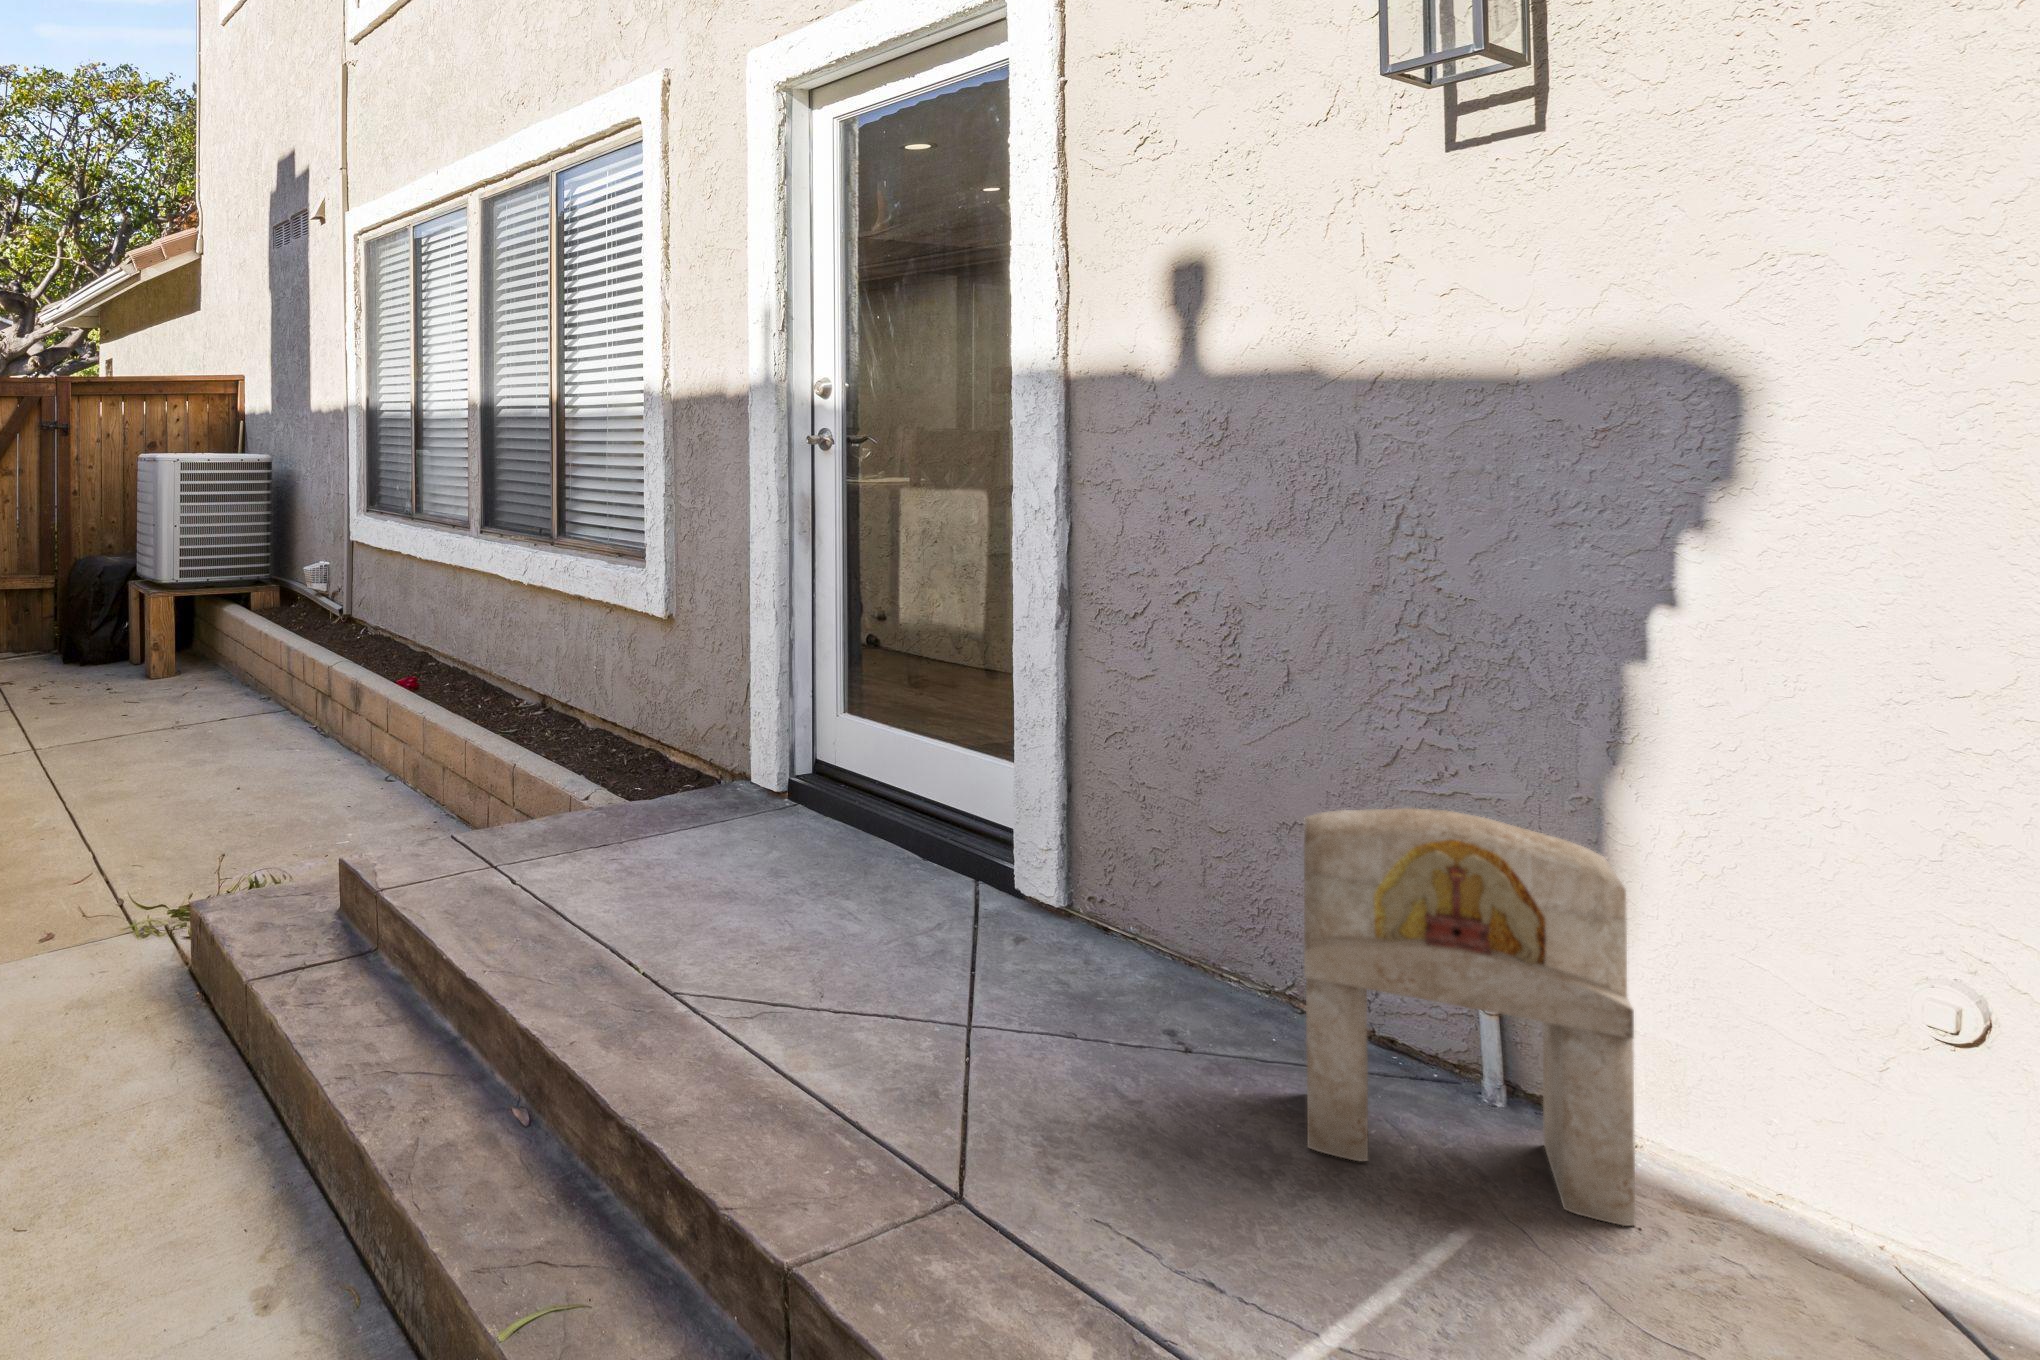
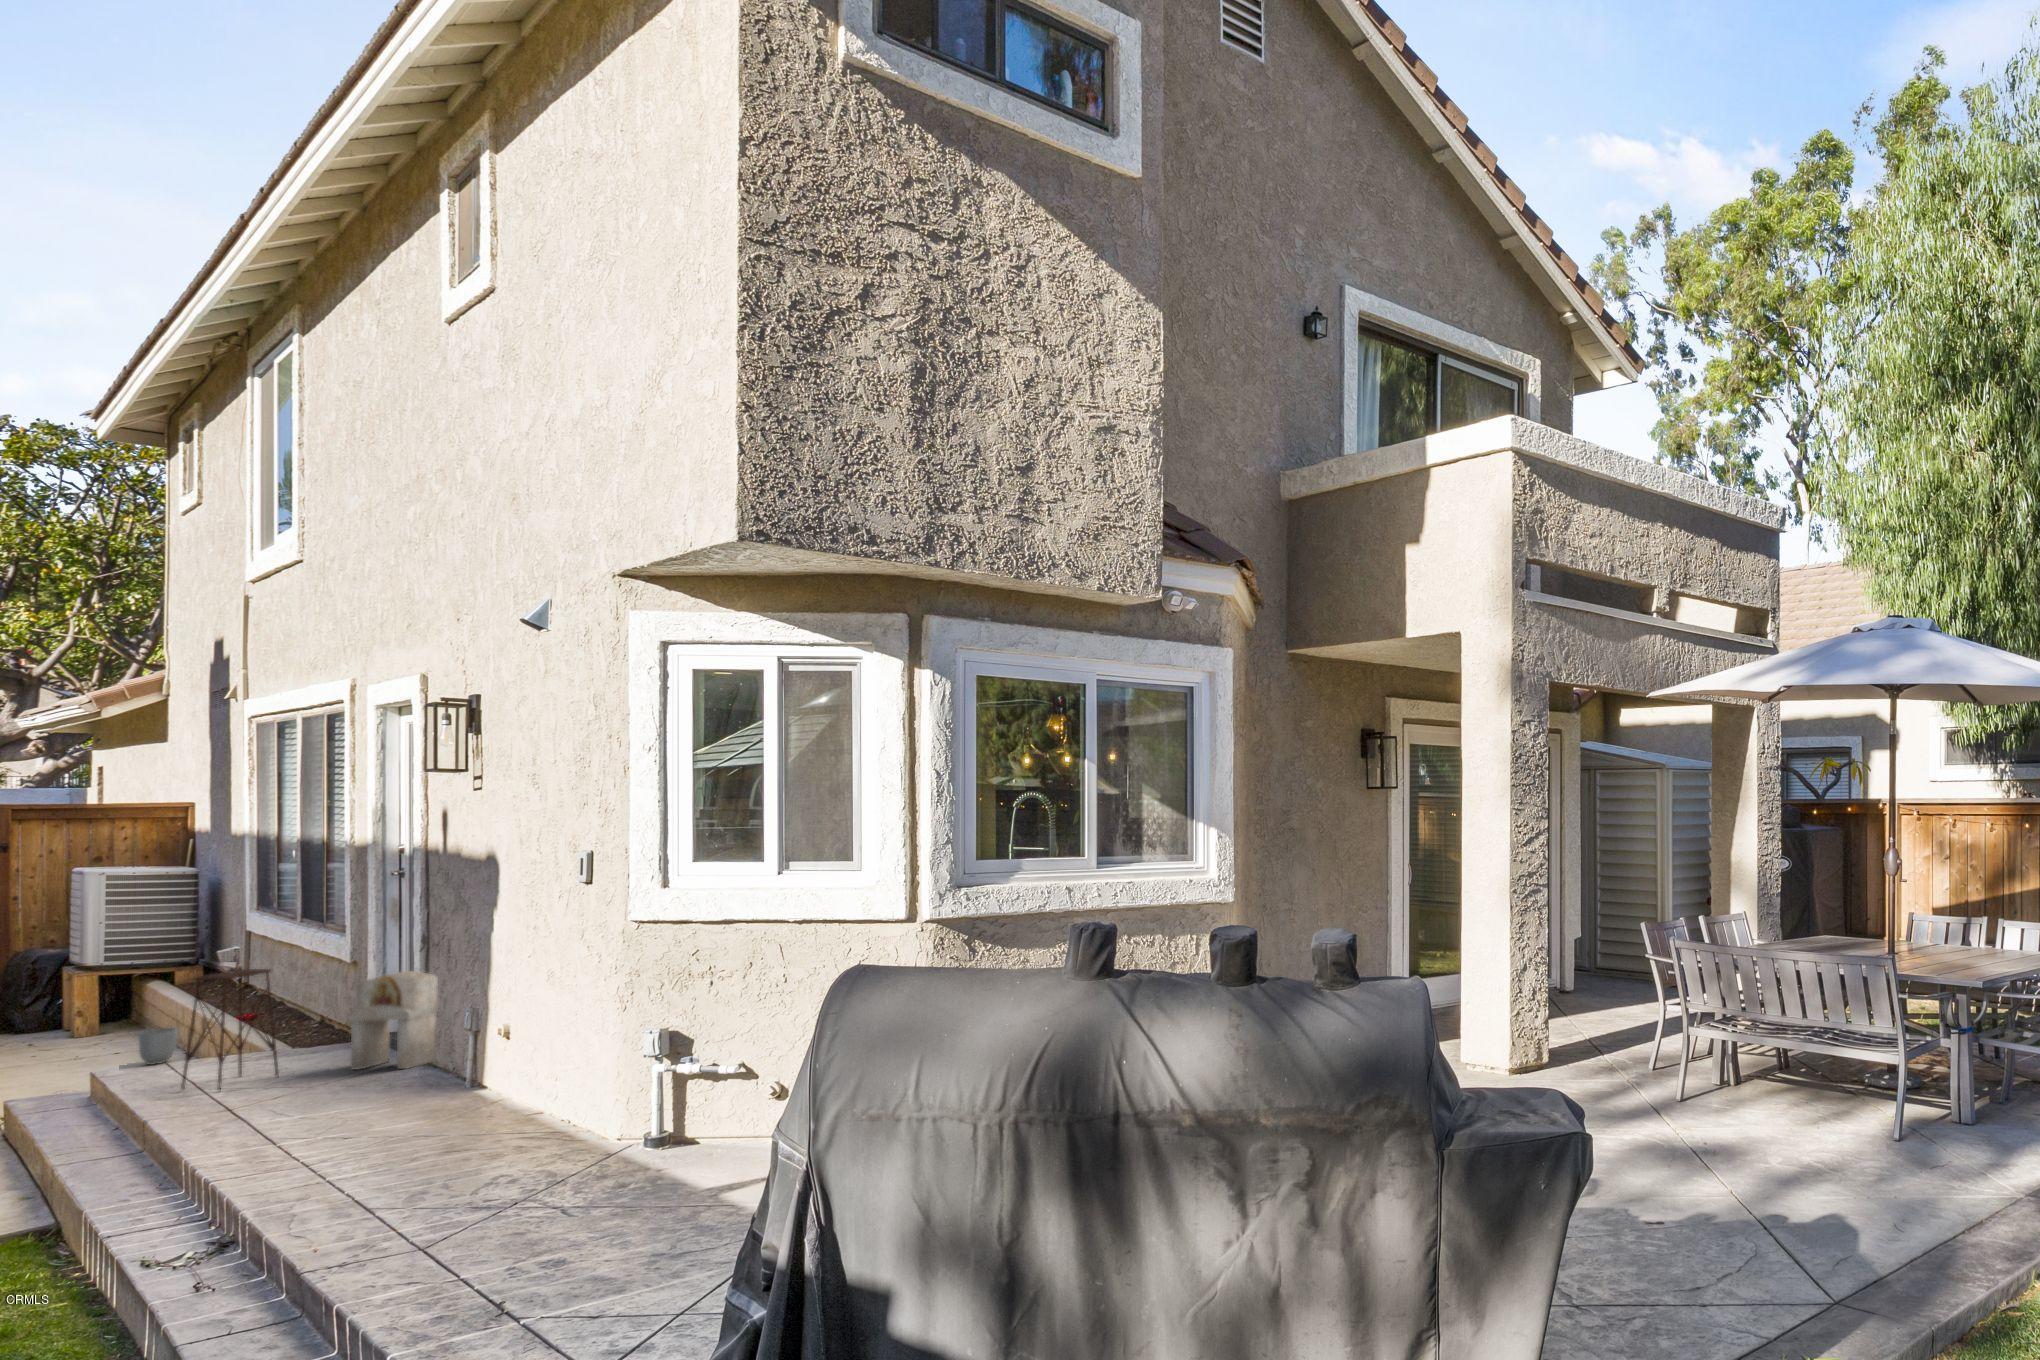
side table: none [763,733,1043,1227] -> present [181,969,279,1090]
planter: none [429,795,509,891] -> present [139,1027,178,1065]

